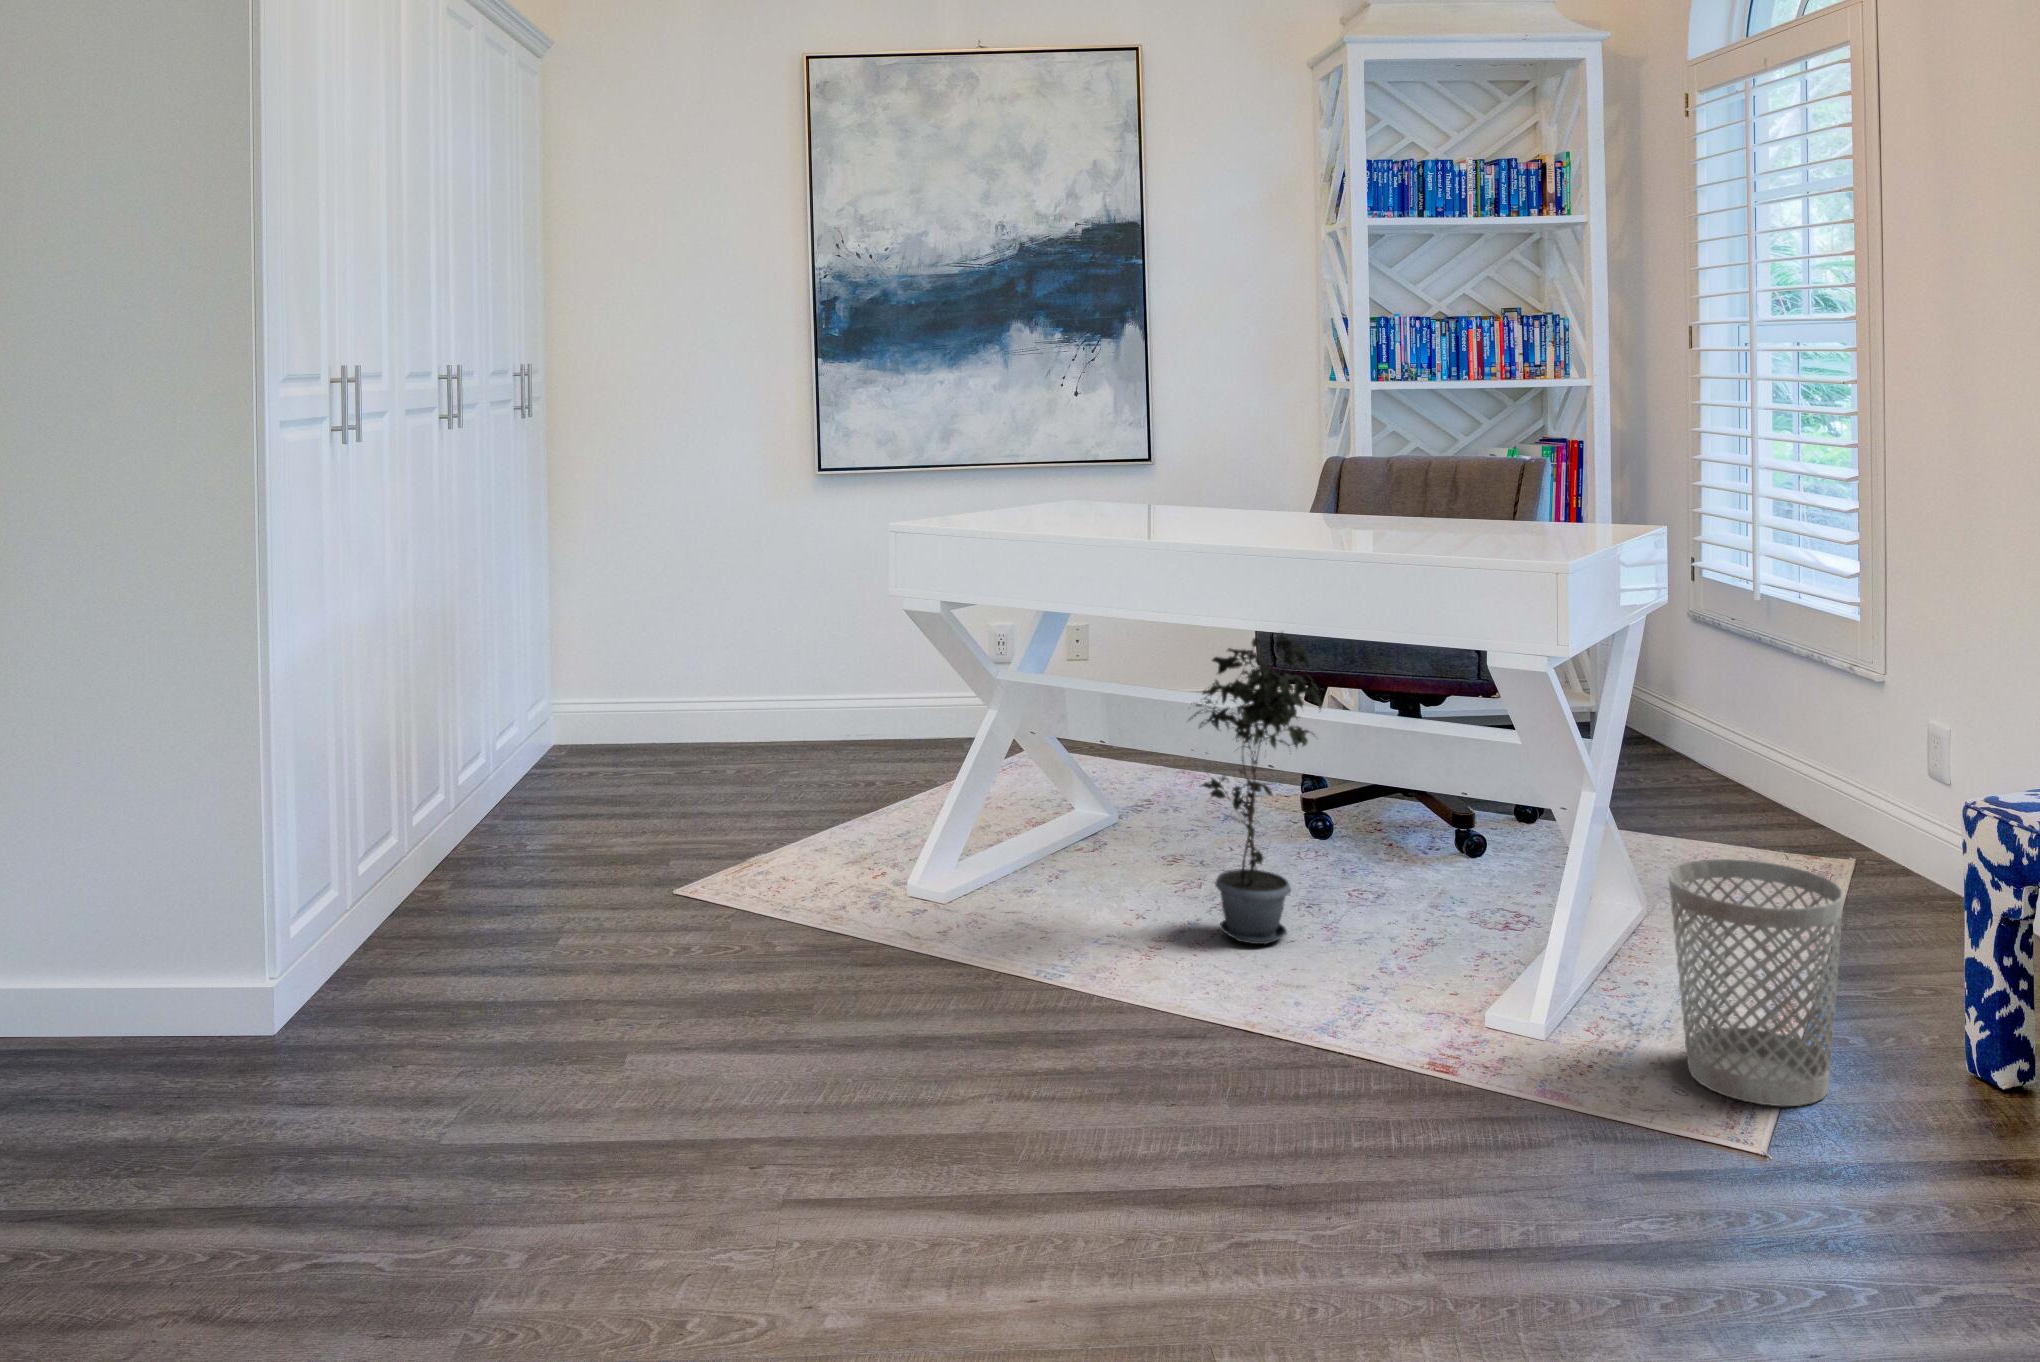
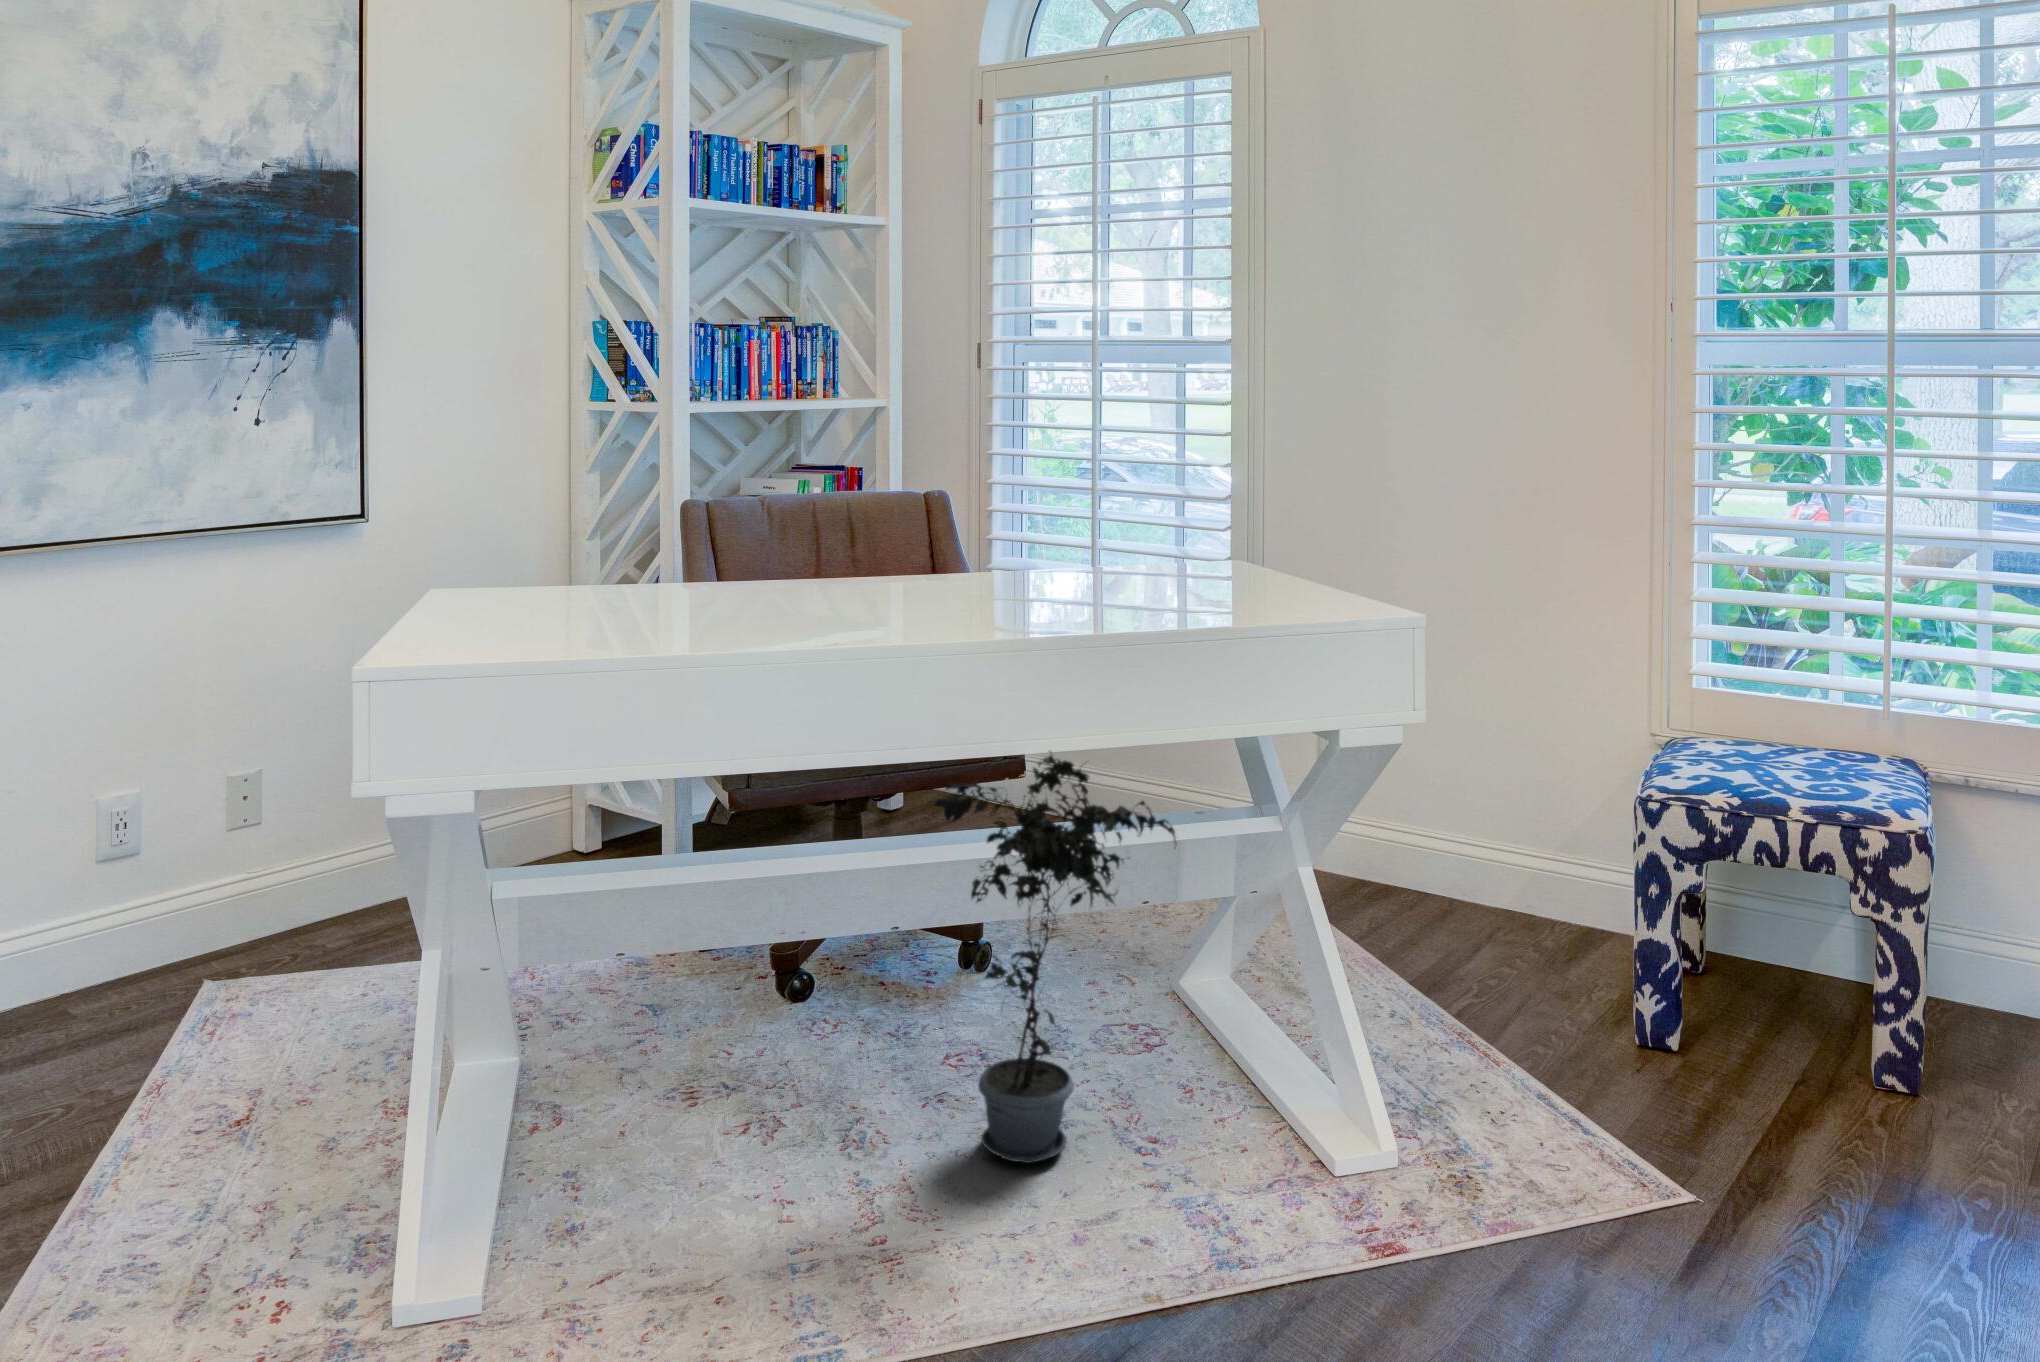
wastebasket: present [1668,859,1844,1106] -> none [1521,892,1676,1131]

